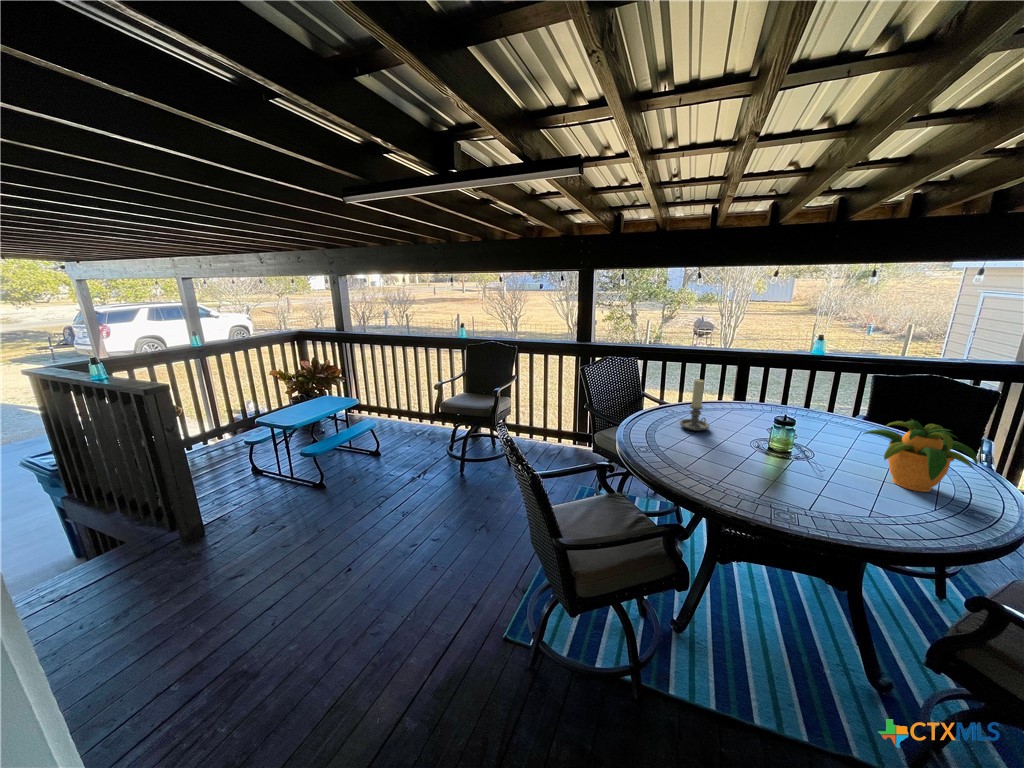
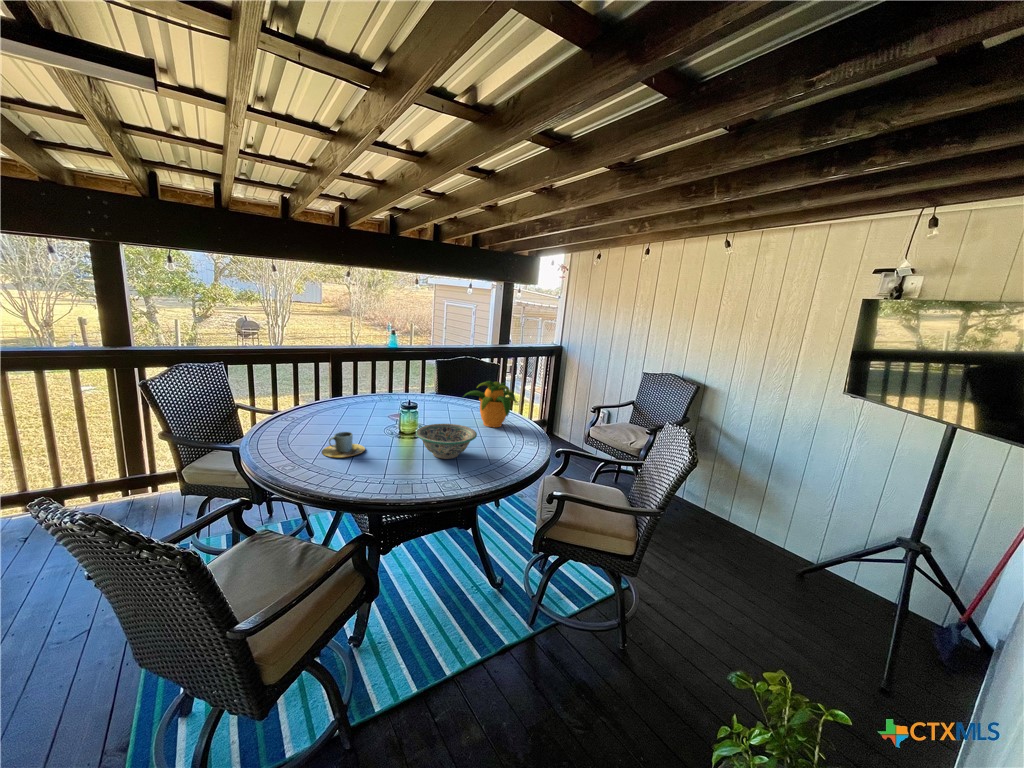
candle holder: present [680,379,709,431] -> none [321,371,352,425]
cup: none [658,437,698,463] -> present [322,432,365,457]
decorative bowl: none [750,456,840,505] -> present [416,424,477,459]

